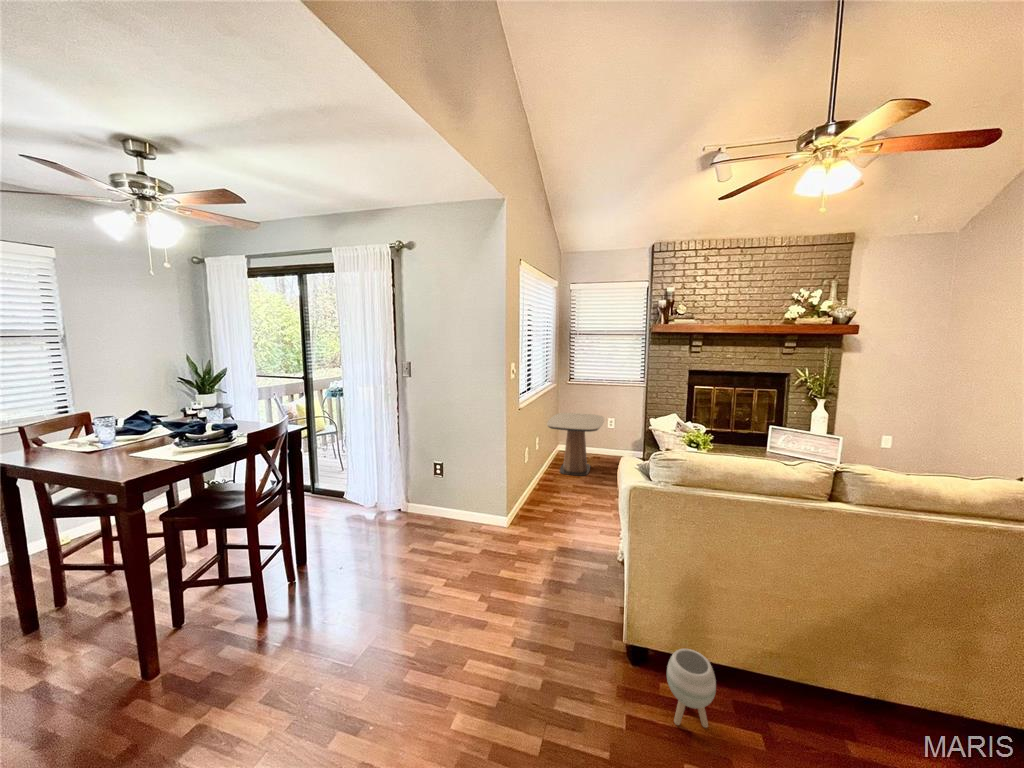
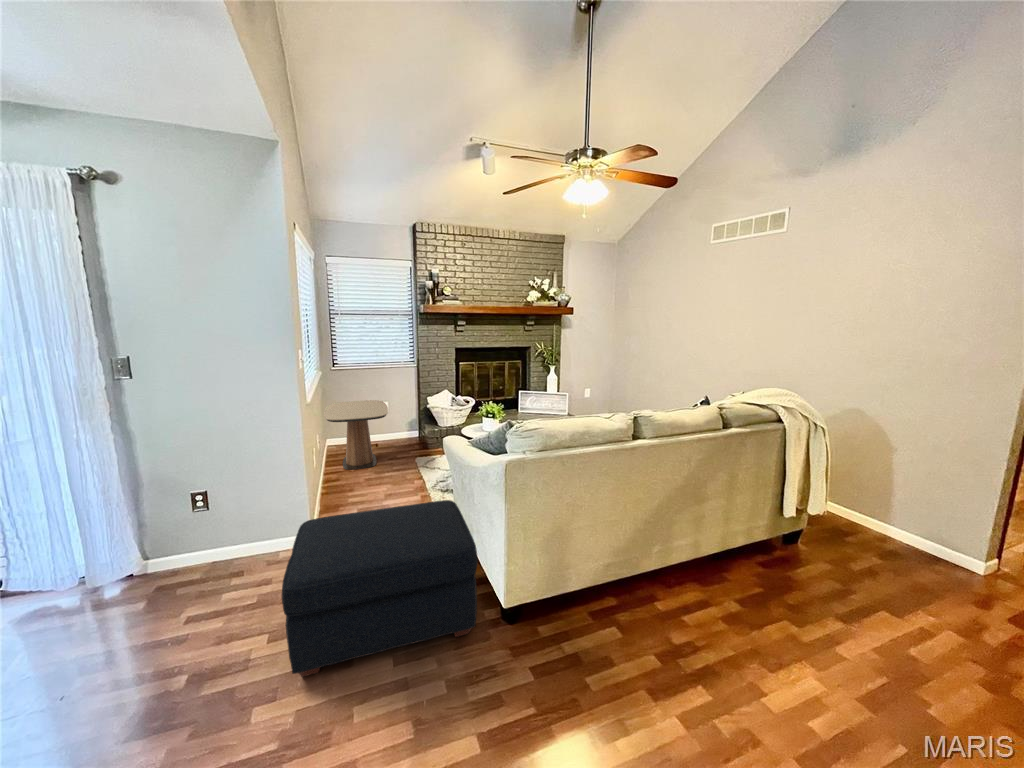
ottoman: none [441,500,609,653] -> present [282,500,478,677]
planter: present [667,649,716,728] -> none [550,585,588,651]

